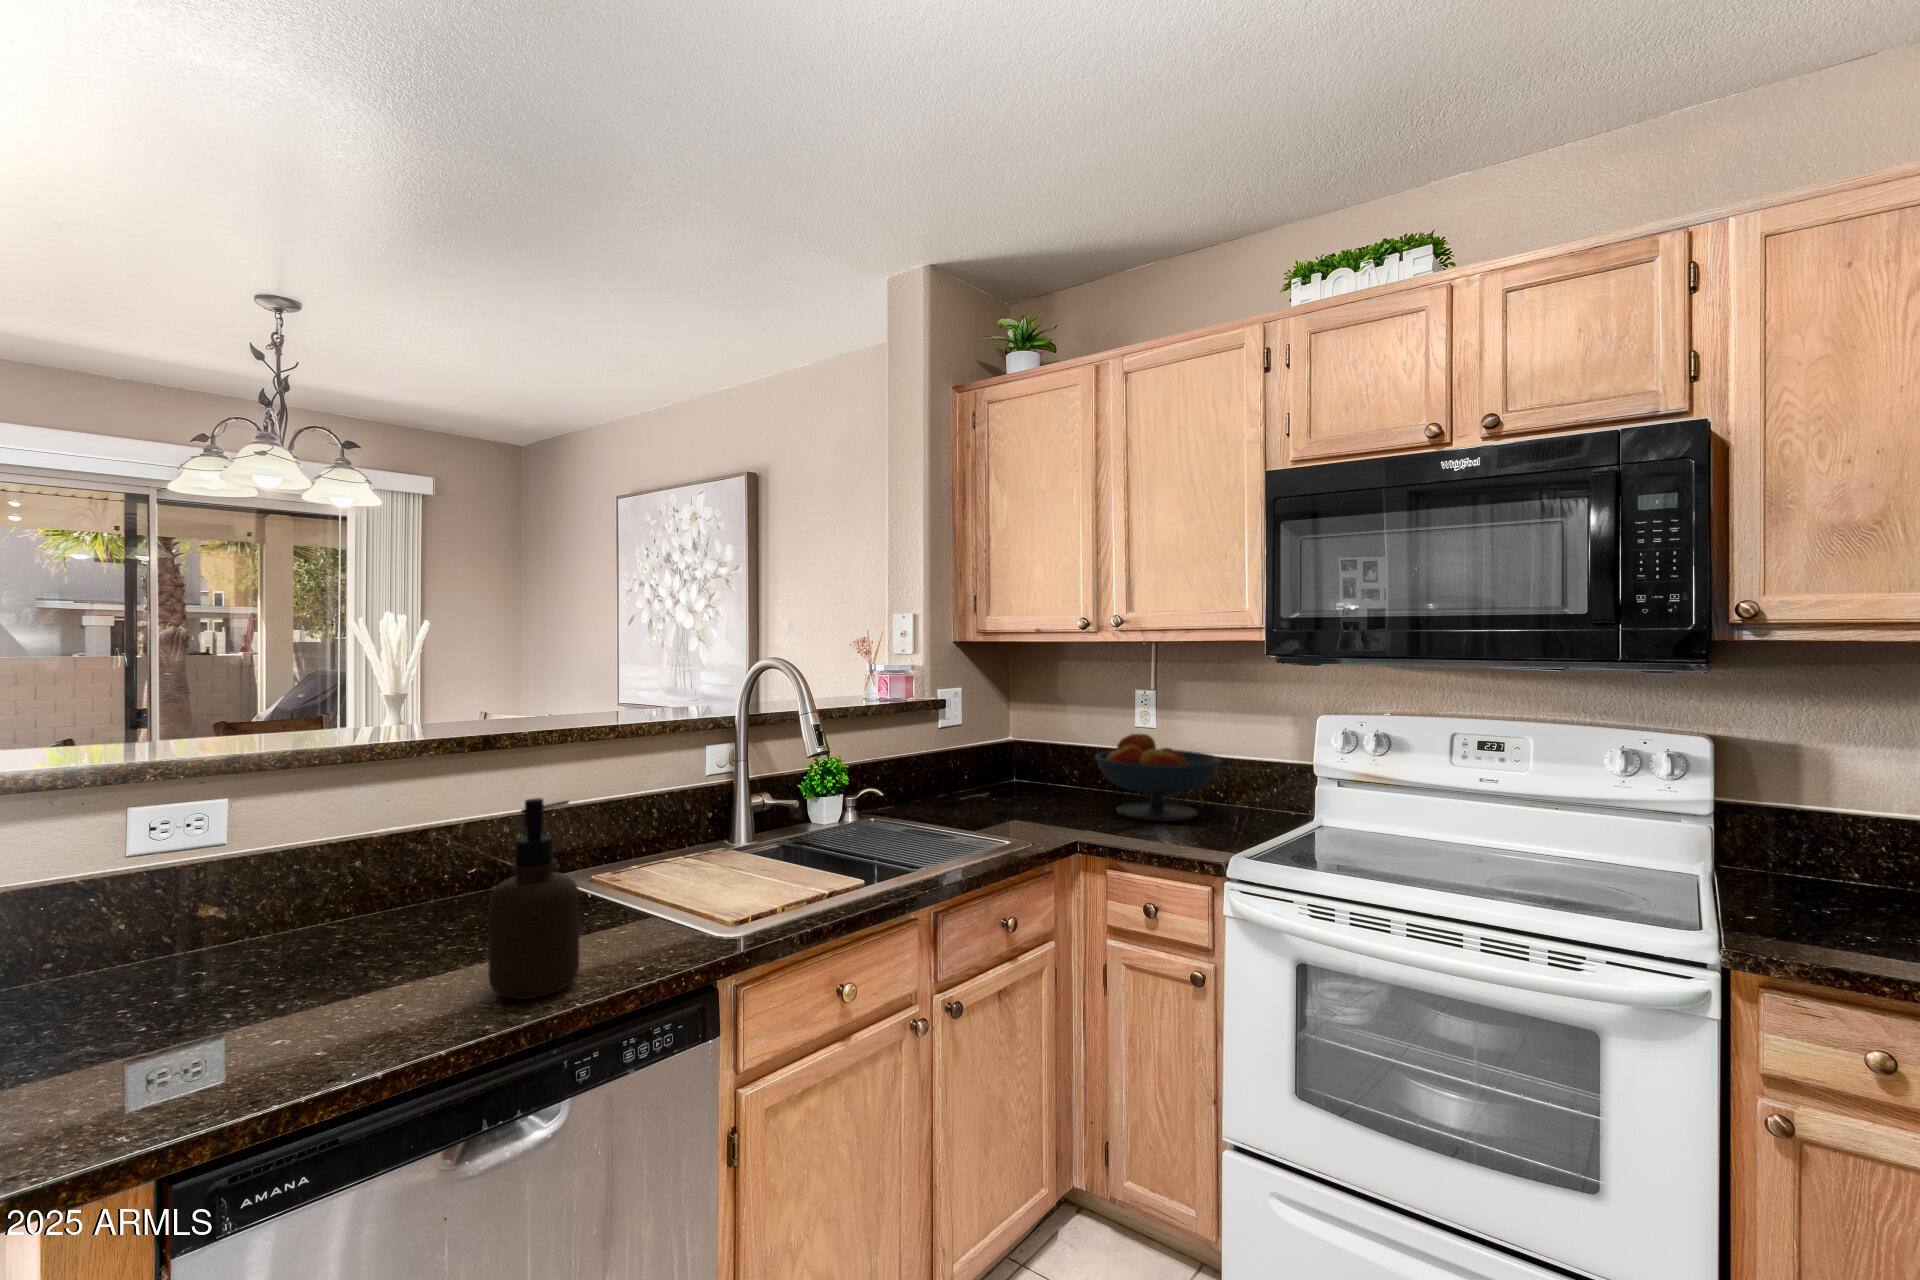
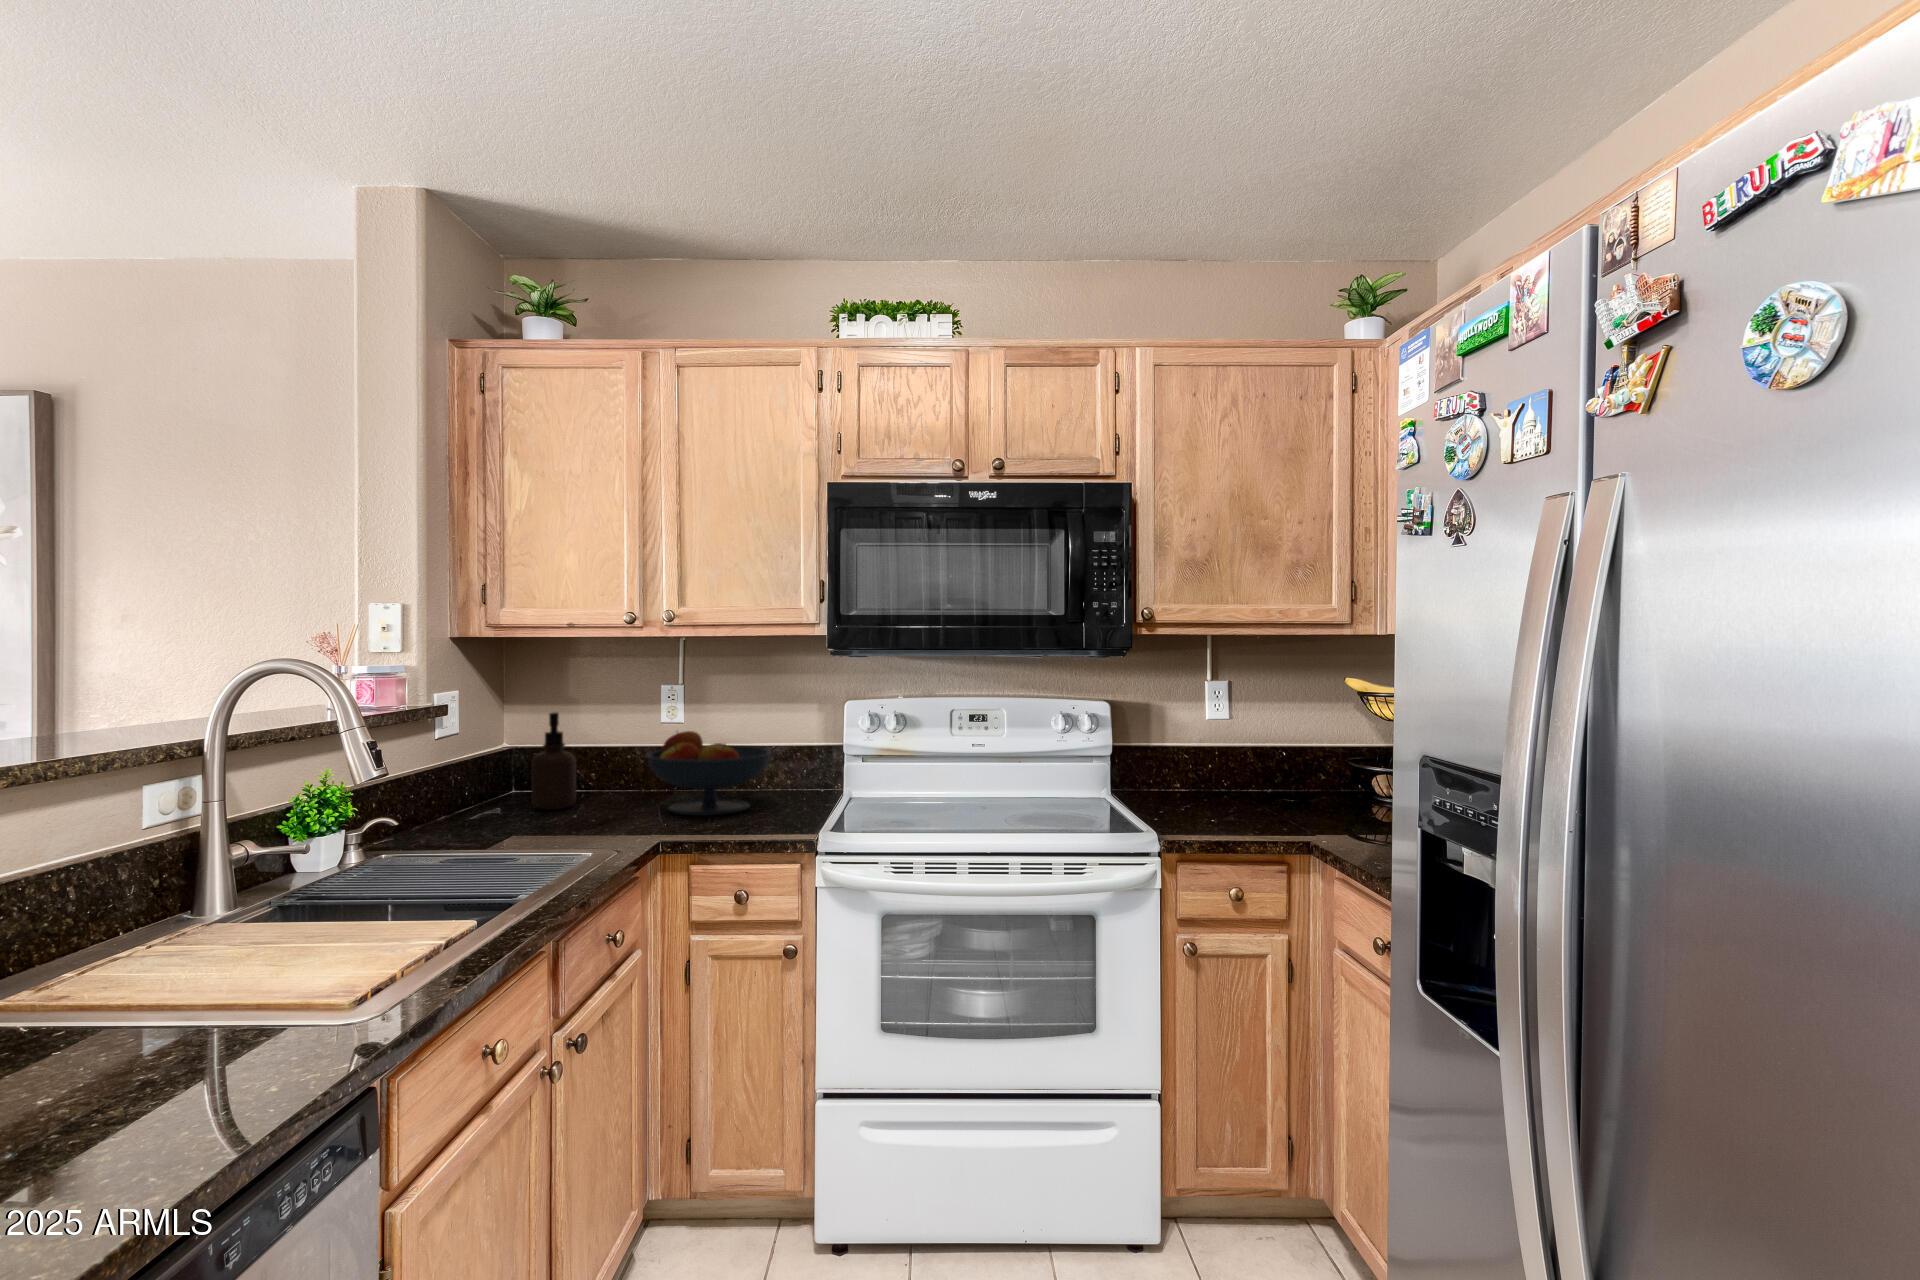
soap dispenser: present [488,798,579,999] -> present [532,712,576,810]

